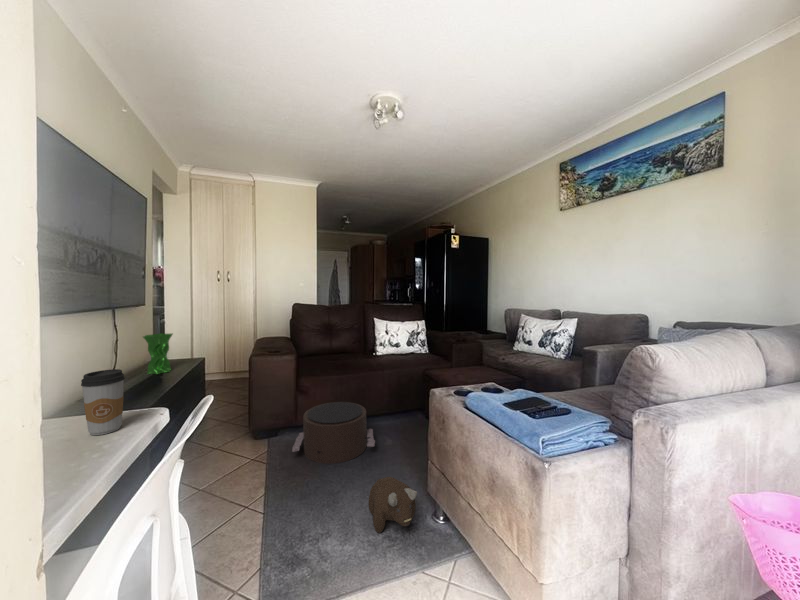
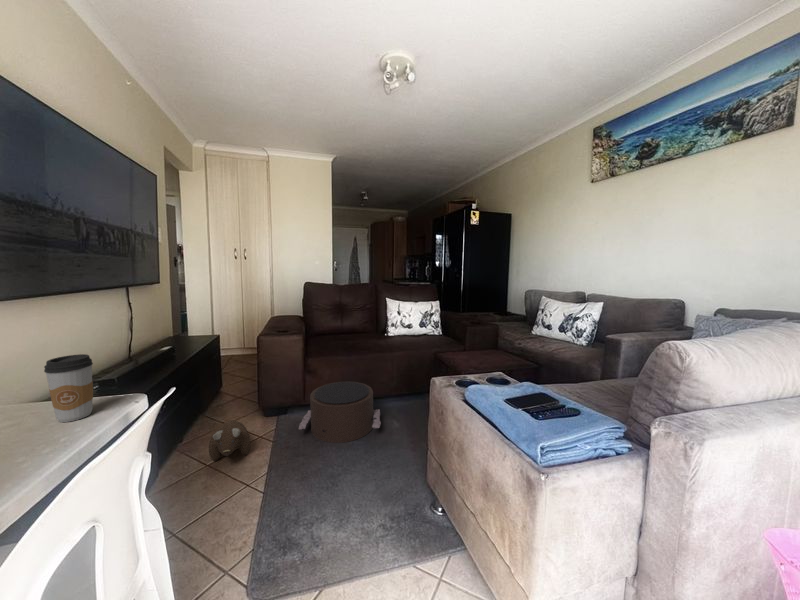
vase: present [143,333,173,374] -> none [158,310,188,350]
plush toy: present [368,477,417,533] -> present [209,420,250,461]

